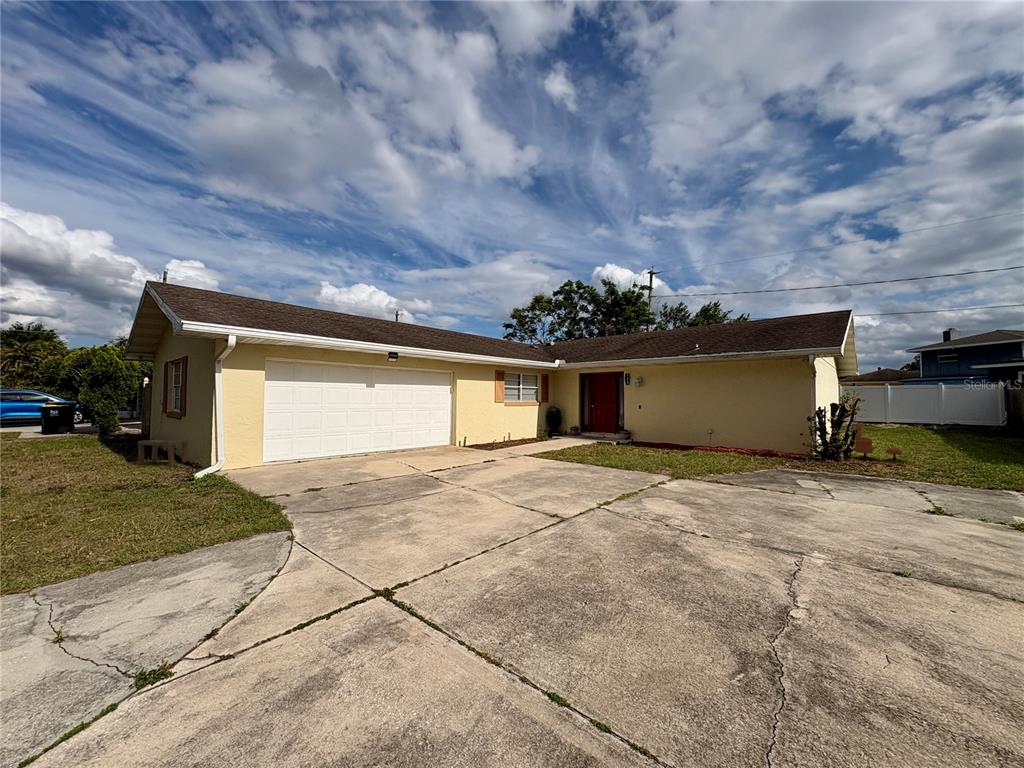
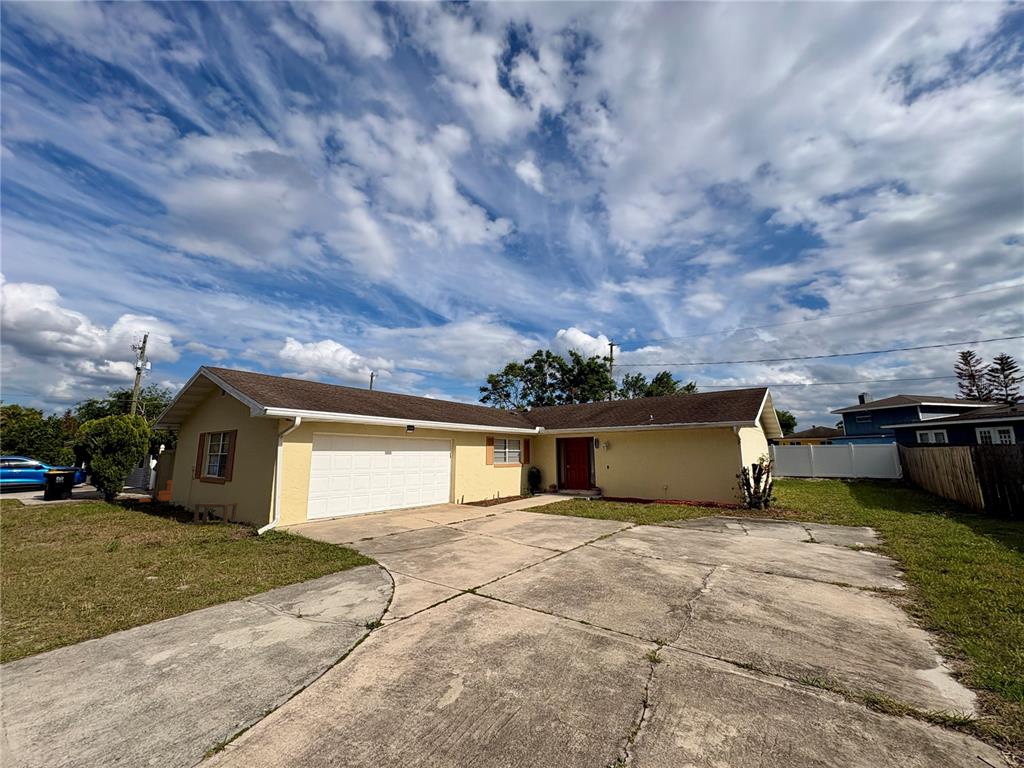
lounge chair: present [852,423,907,463] -> present [136,480,173,508]

